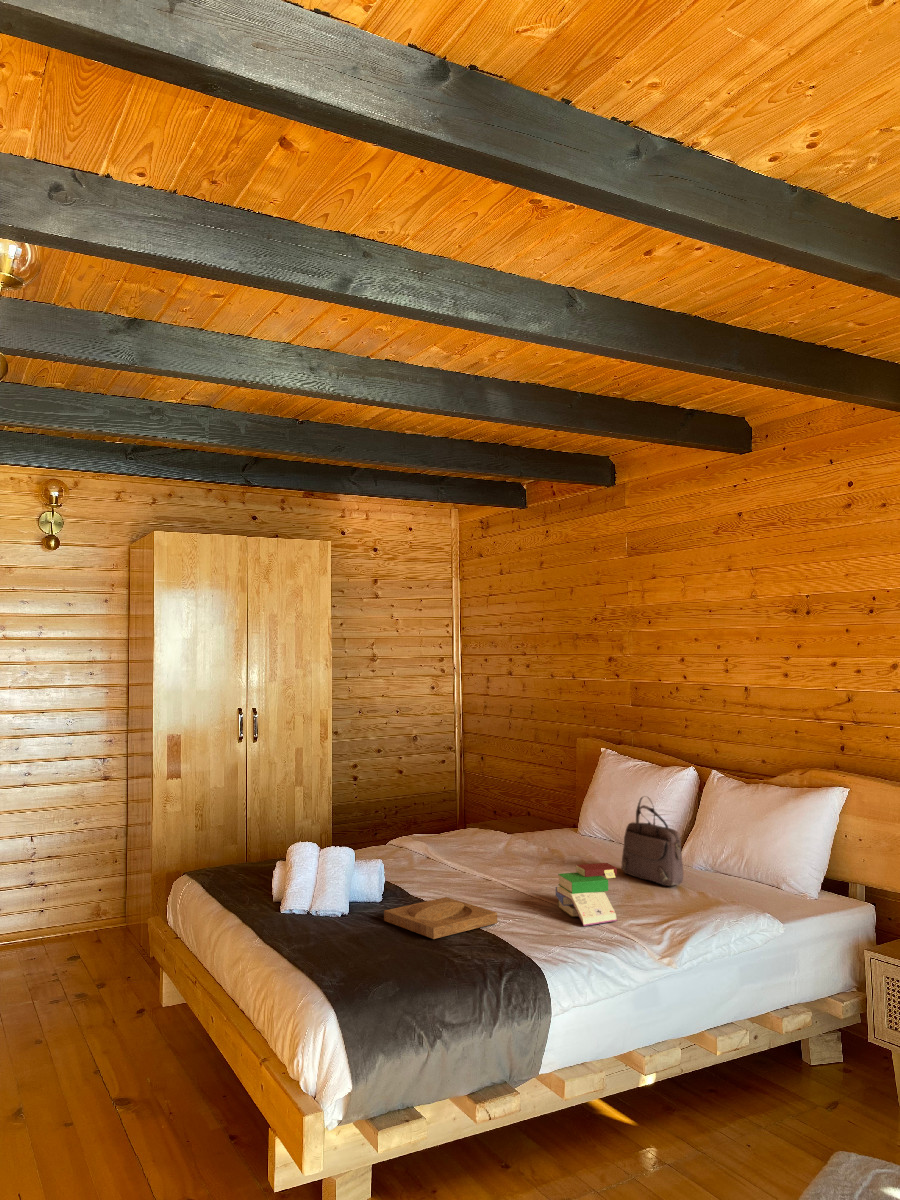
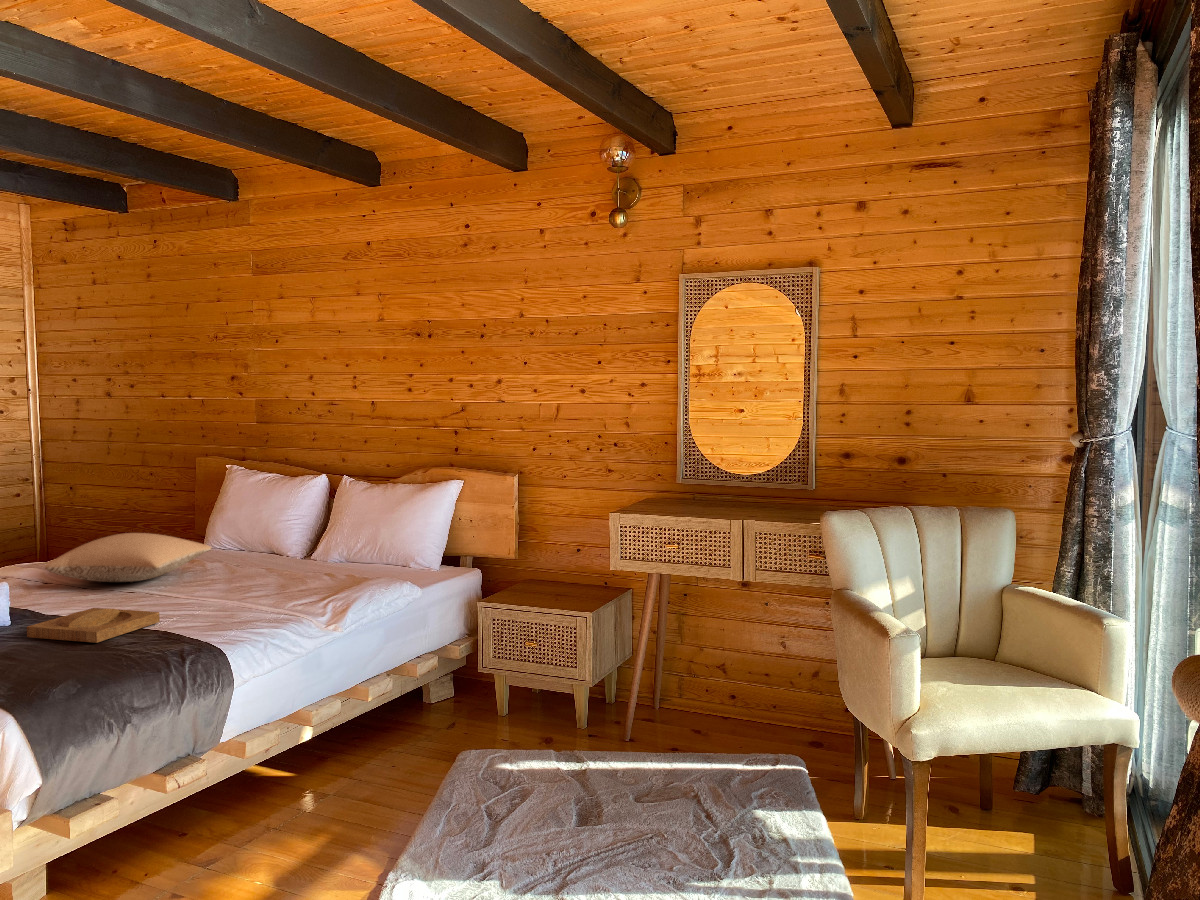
handbag: present [622,797,683,886] -> none [265,498,327,576]
pillow: none [422,819,571,868] -> present [45,533,211,582]
book: present [556,863,617,926] -> none [212,558,278,613]

